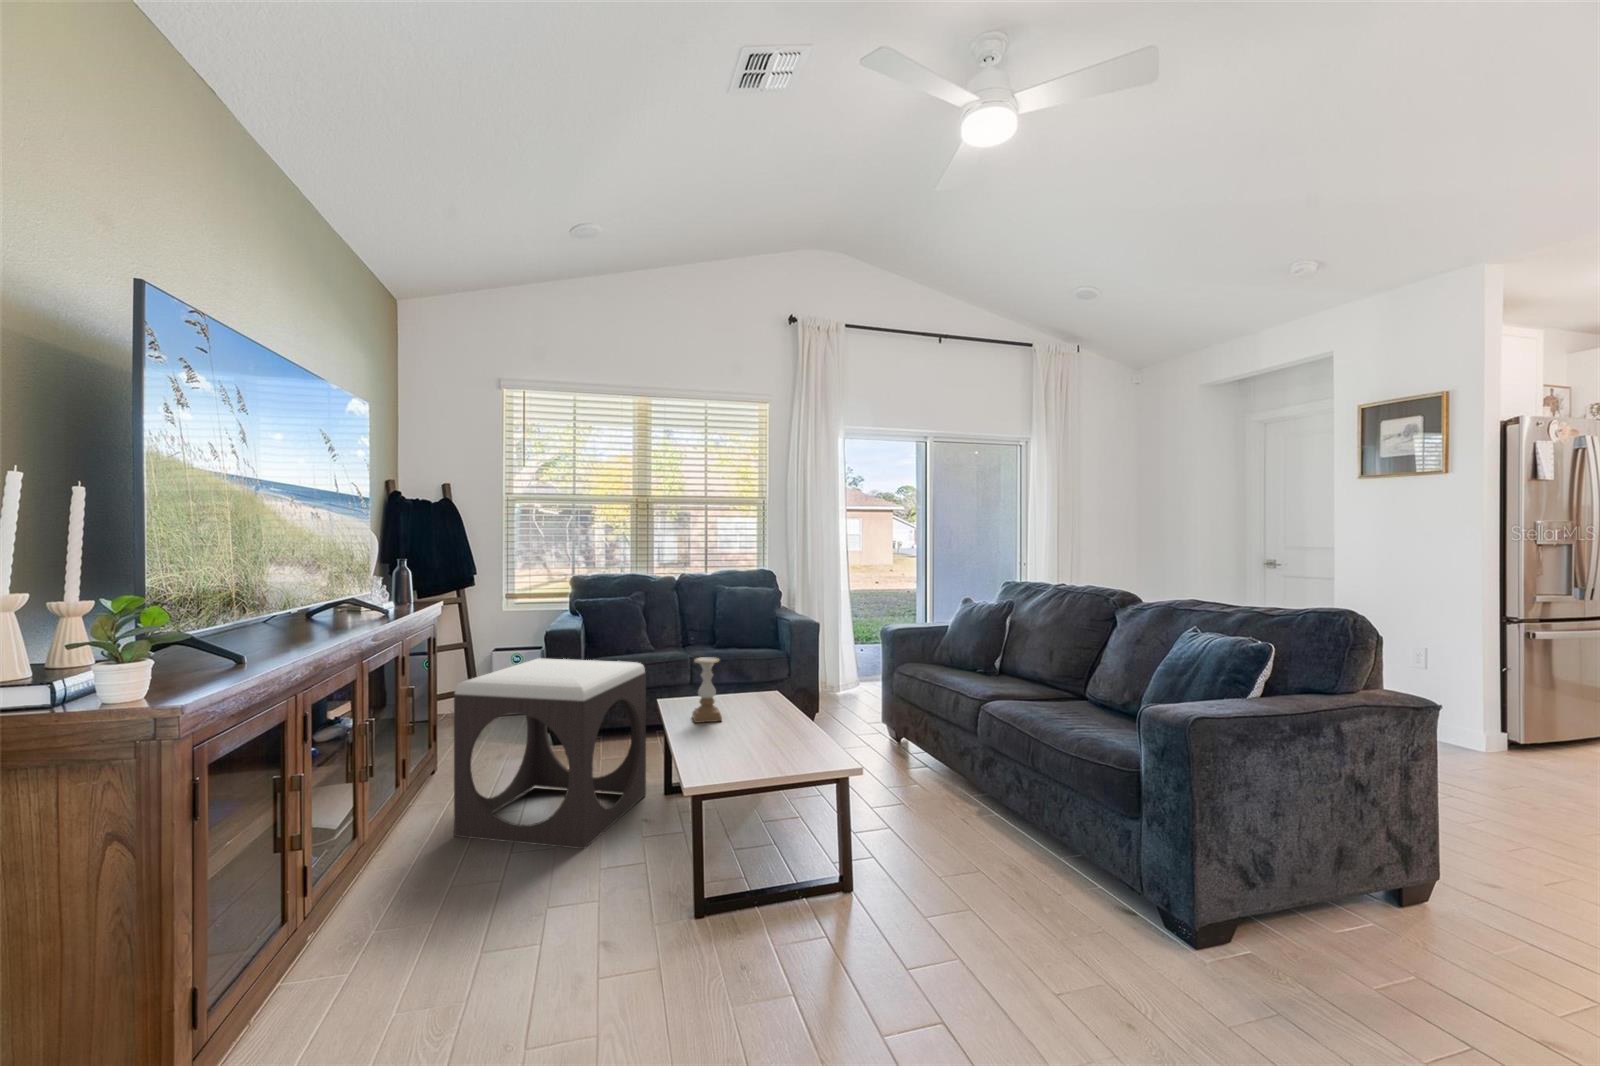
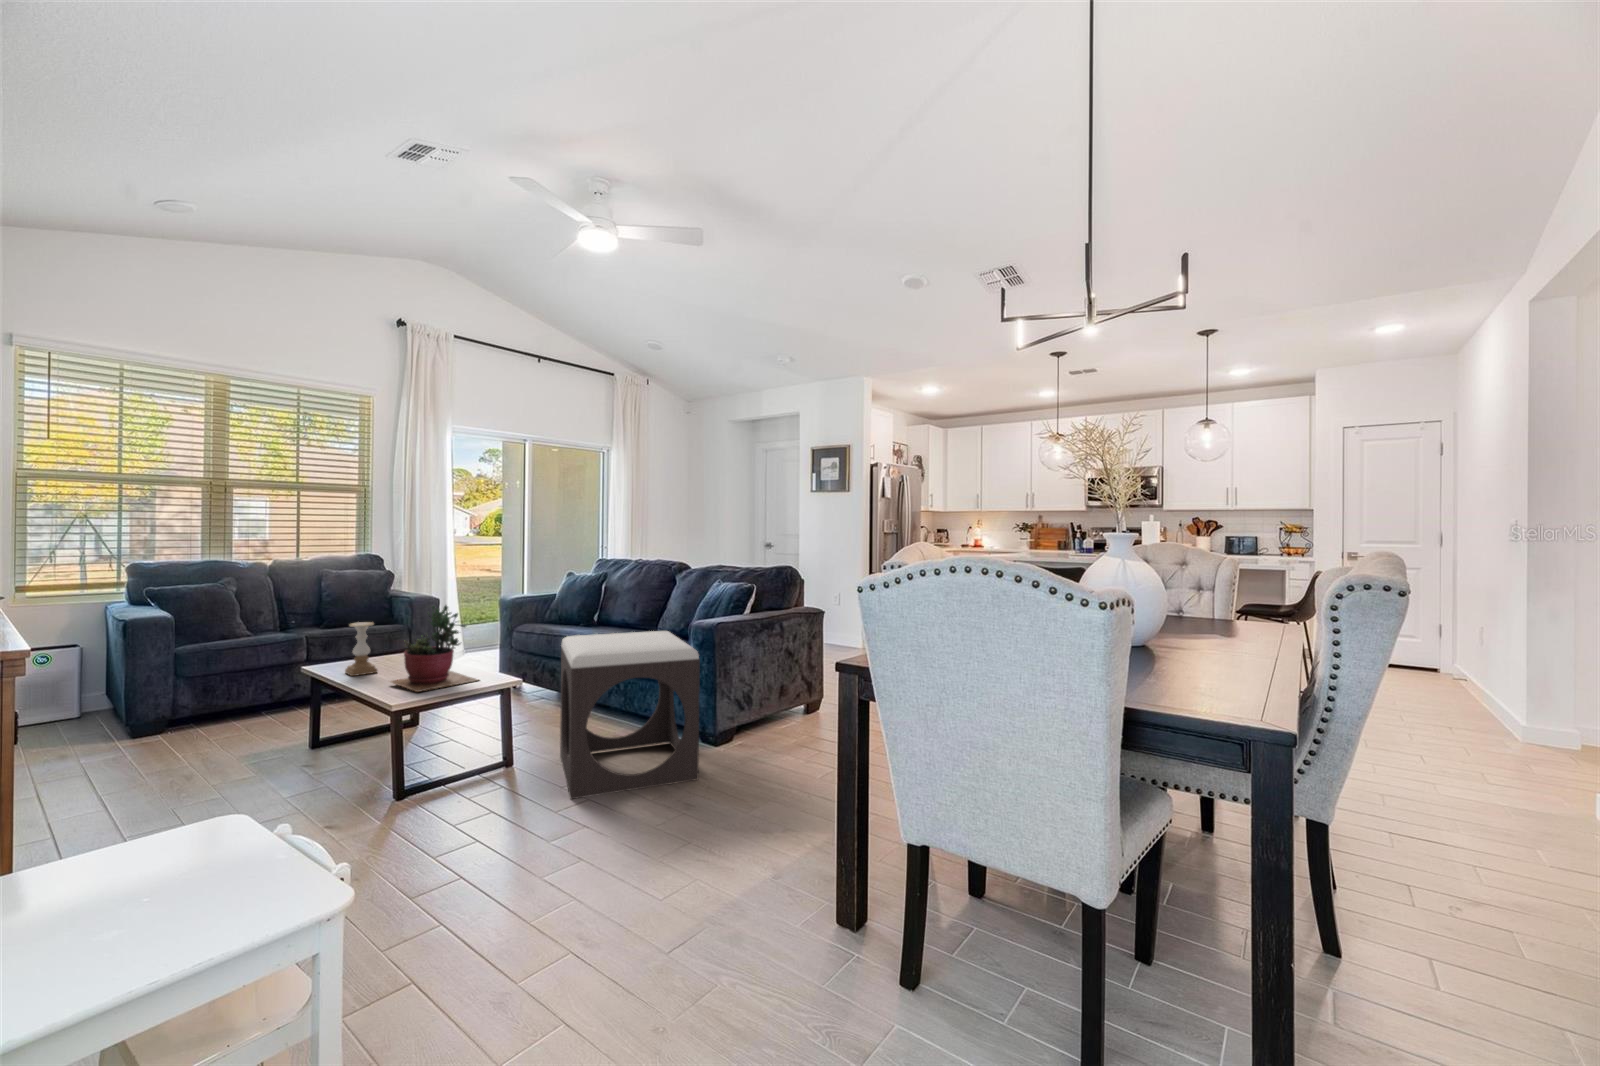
succulent plant: none [718,644,821,765] -> present [391,605,477,692]
footstool: present [454,658,646,849] -> present [560,631,700,799]

